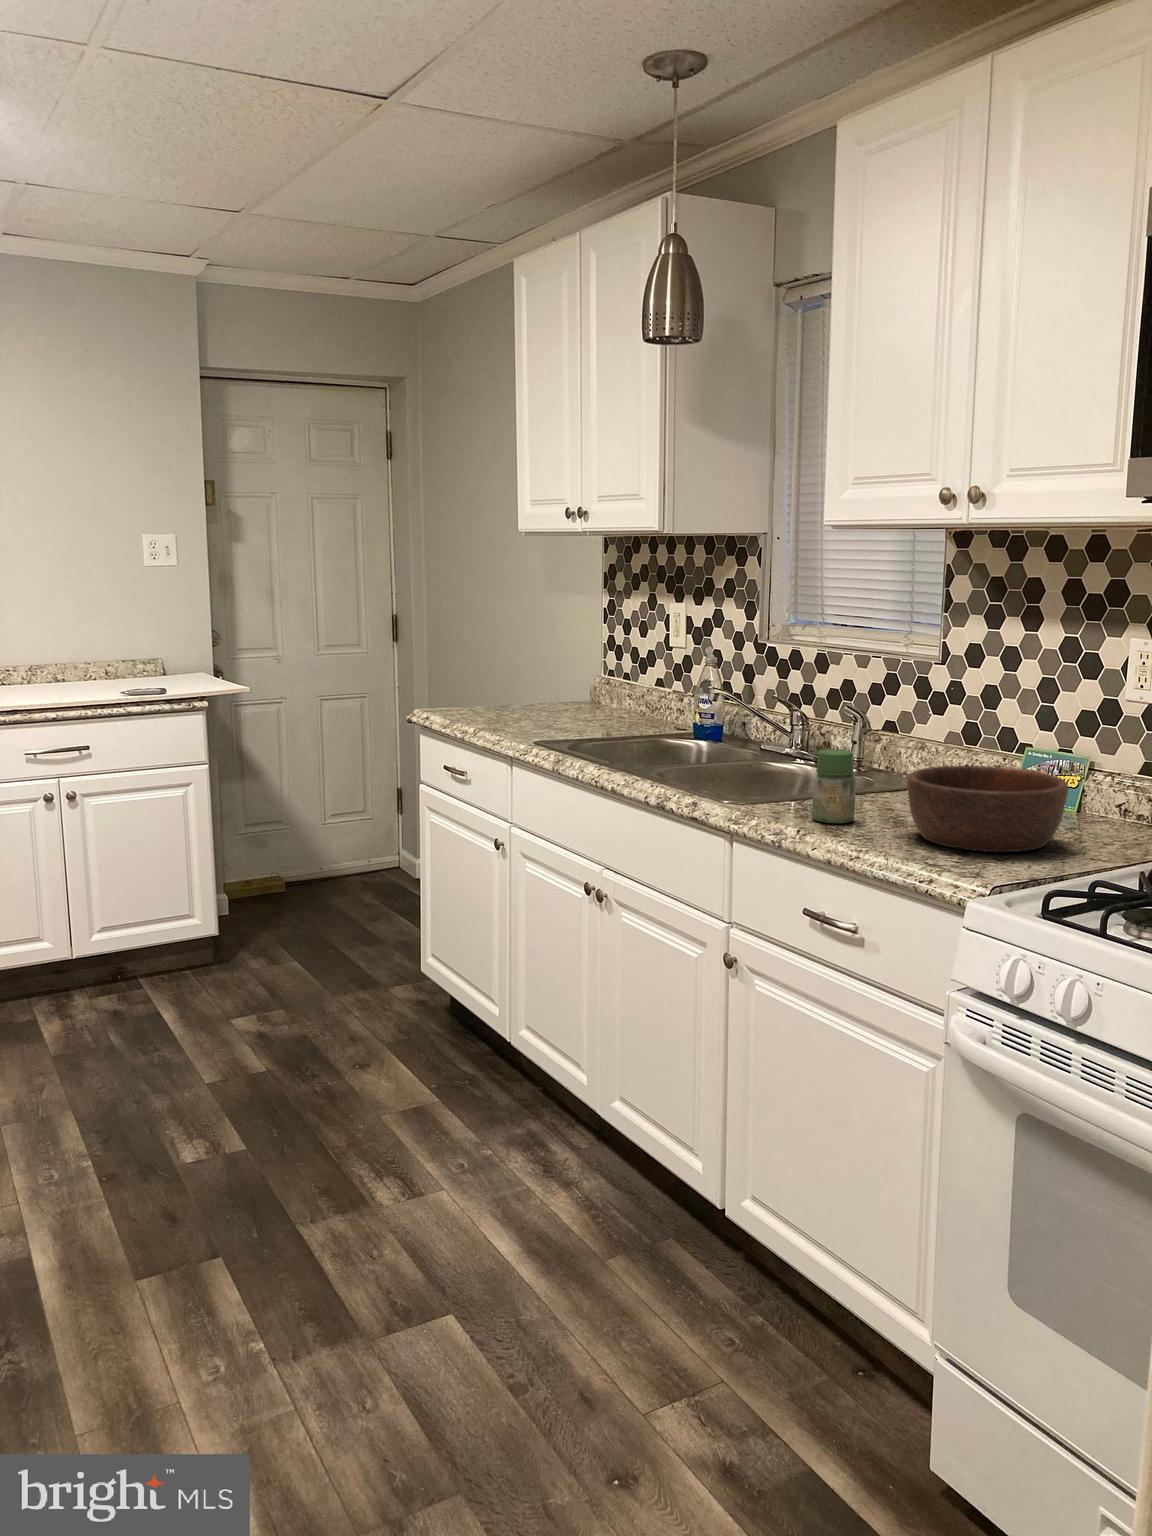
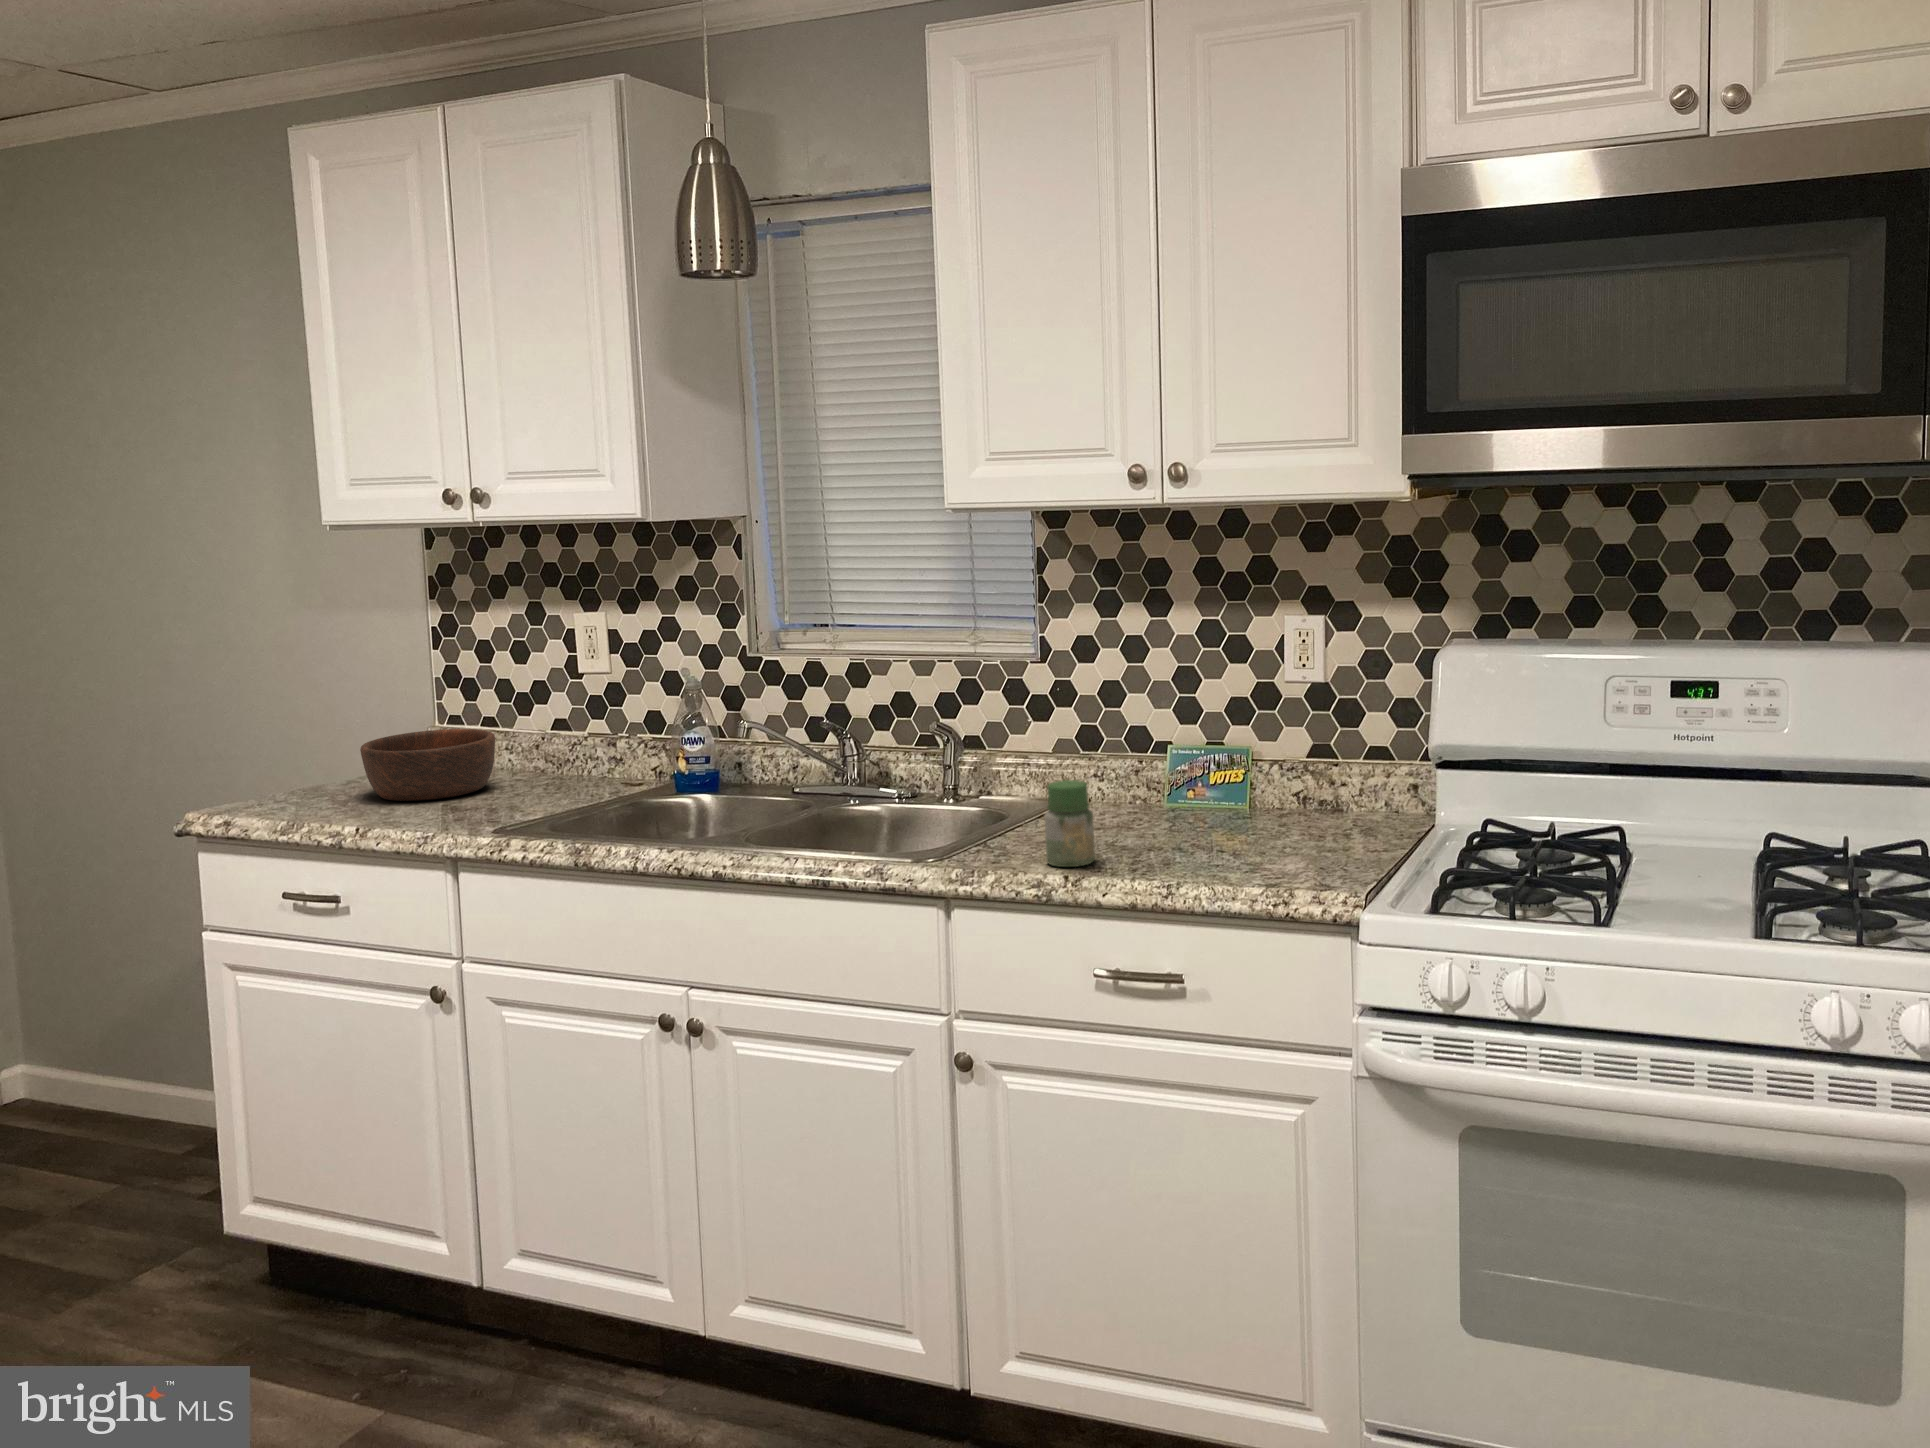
wooden bowl: present [907,766,1068,852] -> present [360,729,495,801]

